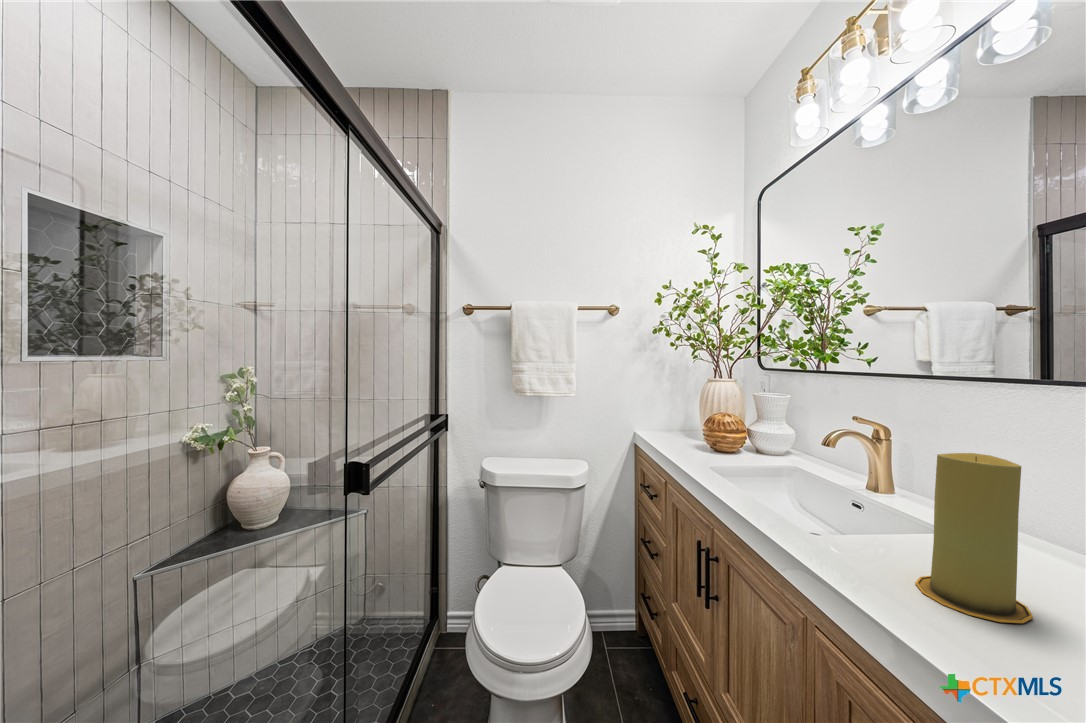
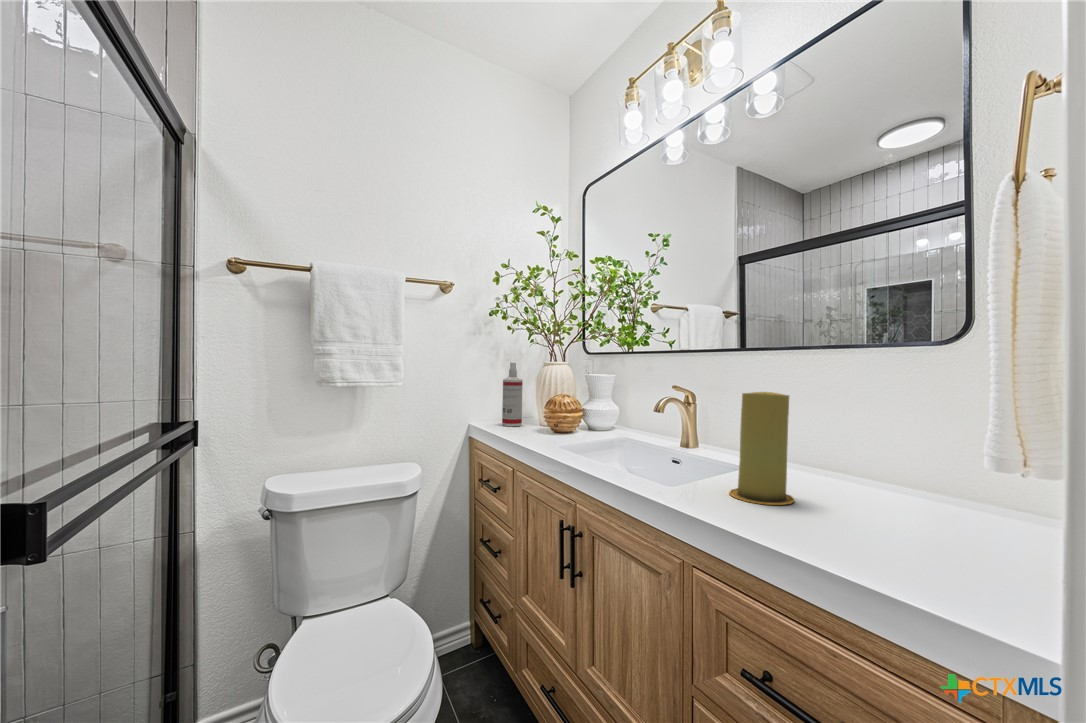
spray bottle: none [663,380,683,442] -> present [502,363,523,426]

